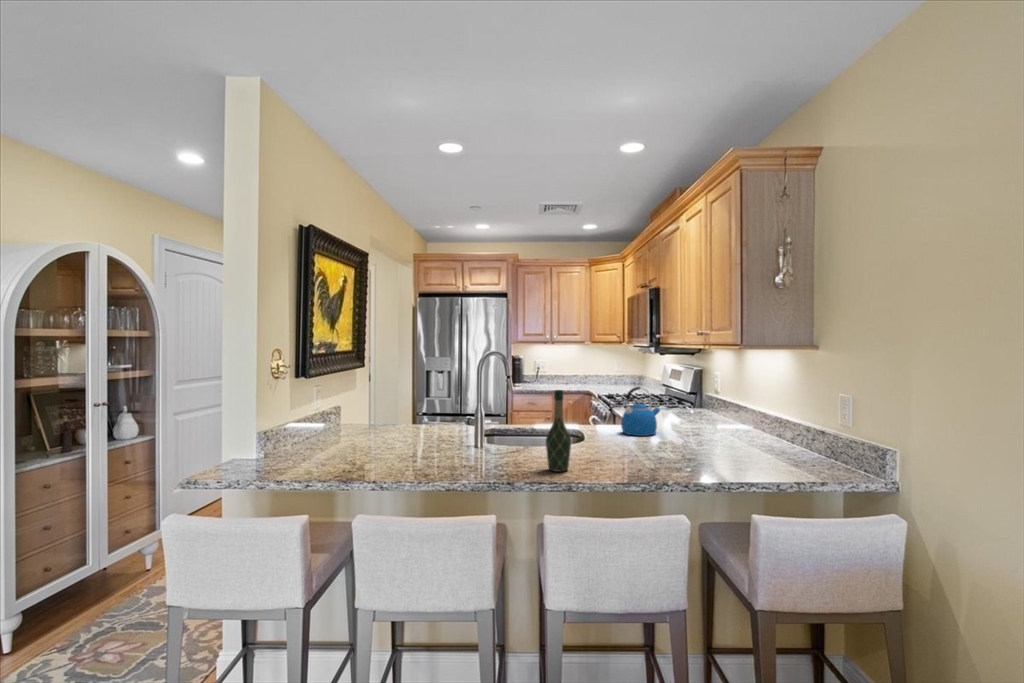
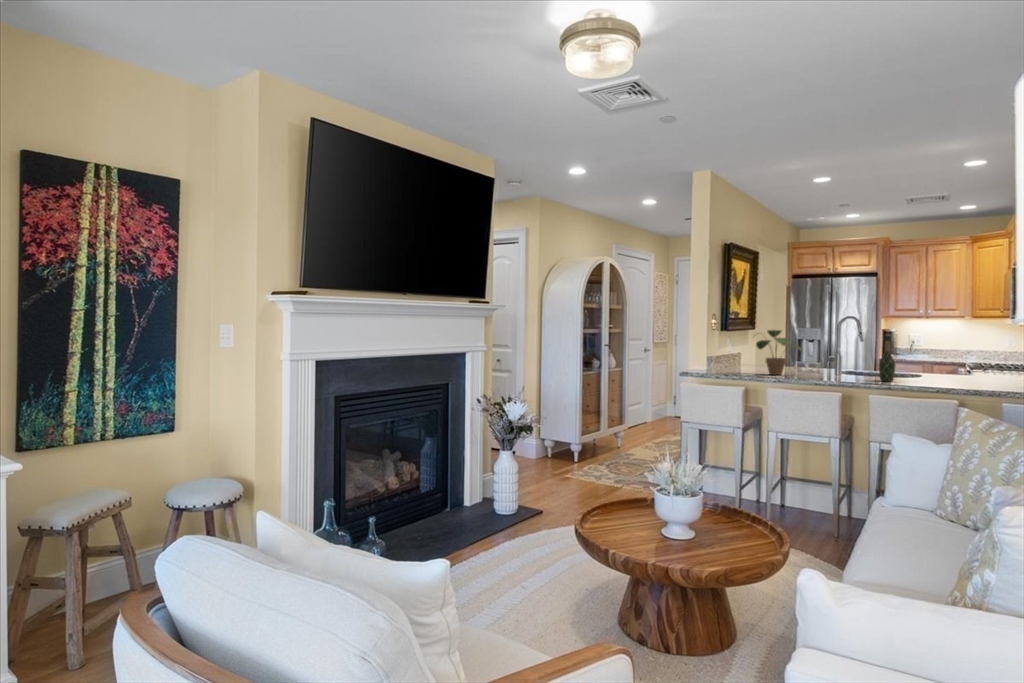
potted plant: none [338,377,424,462] -> present [756,330,802,375]
kettle: present [621,387,660,436] -> none [959,344,996,379]

